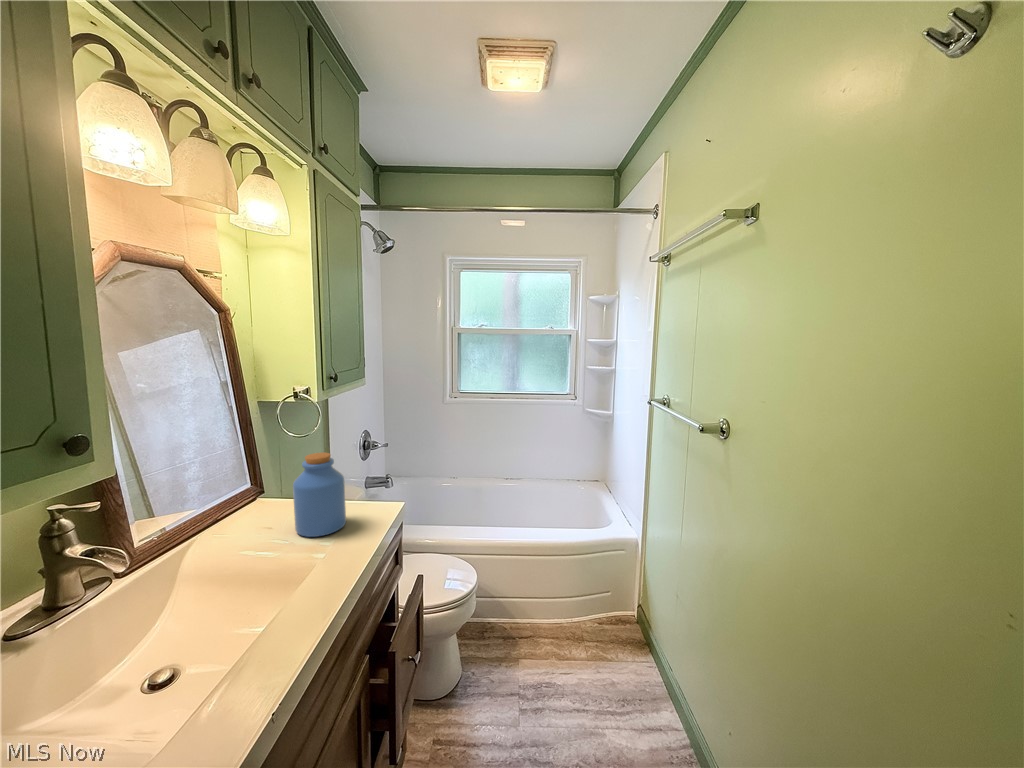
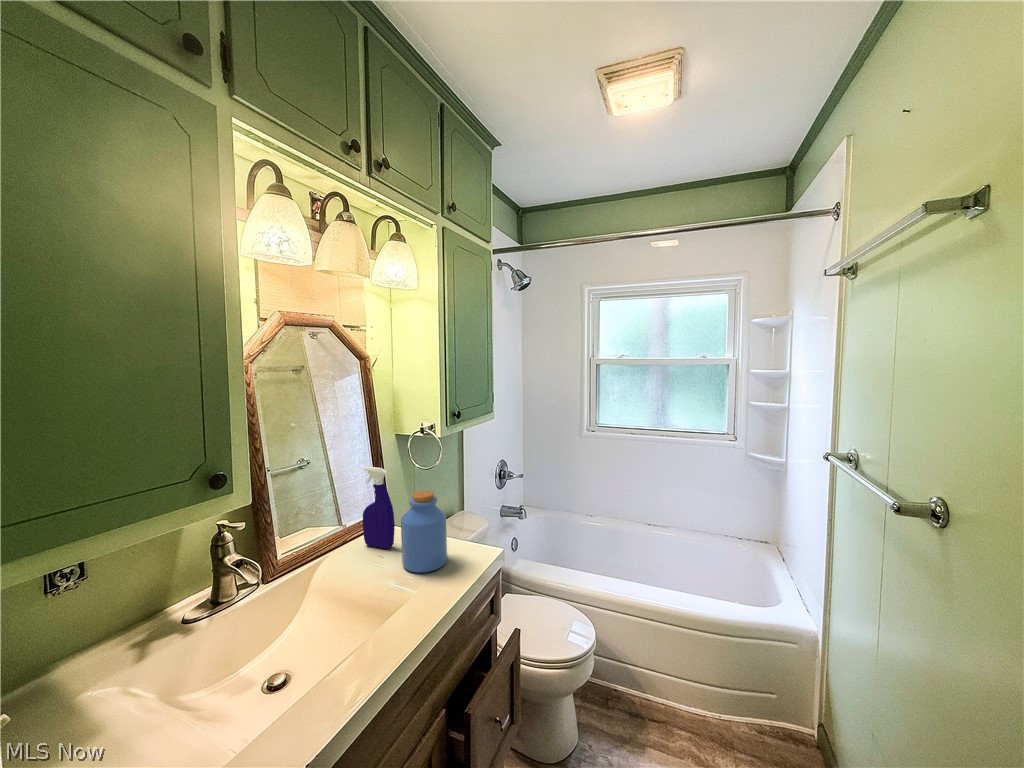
spray bottle: none [235,434,278,522] -> present [363,467,395,549]

